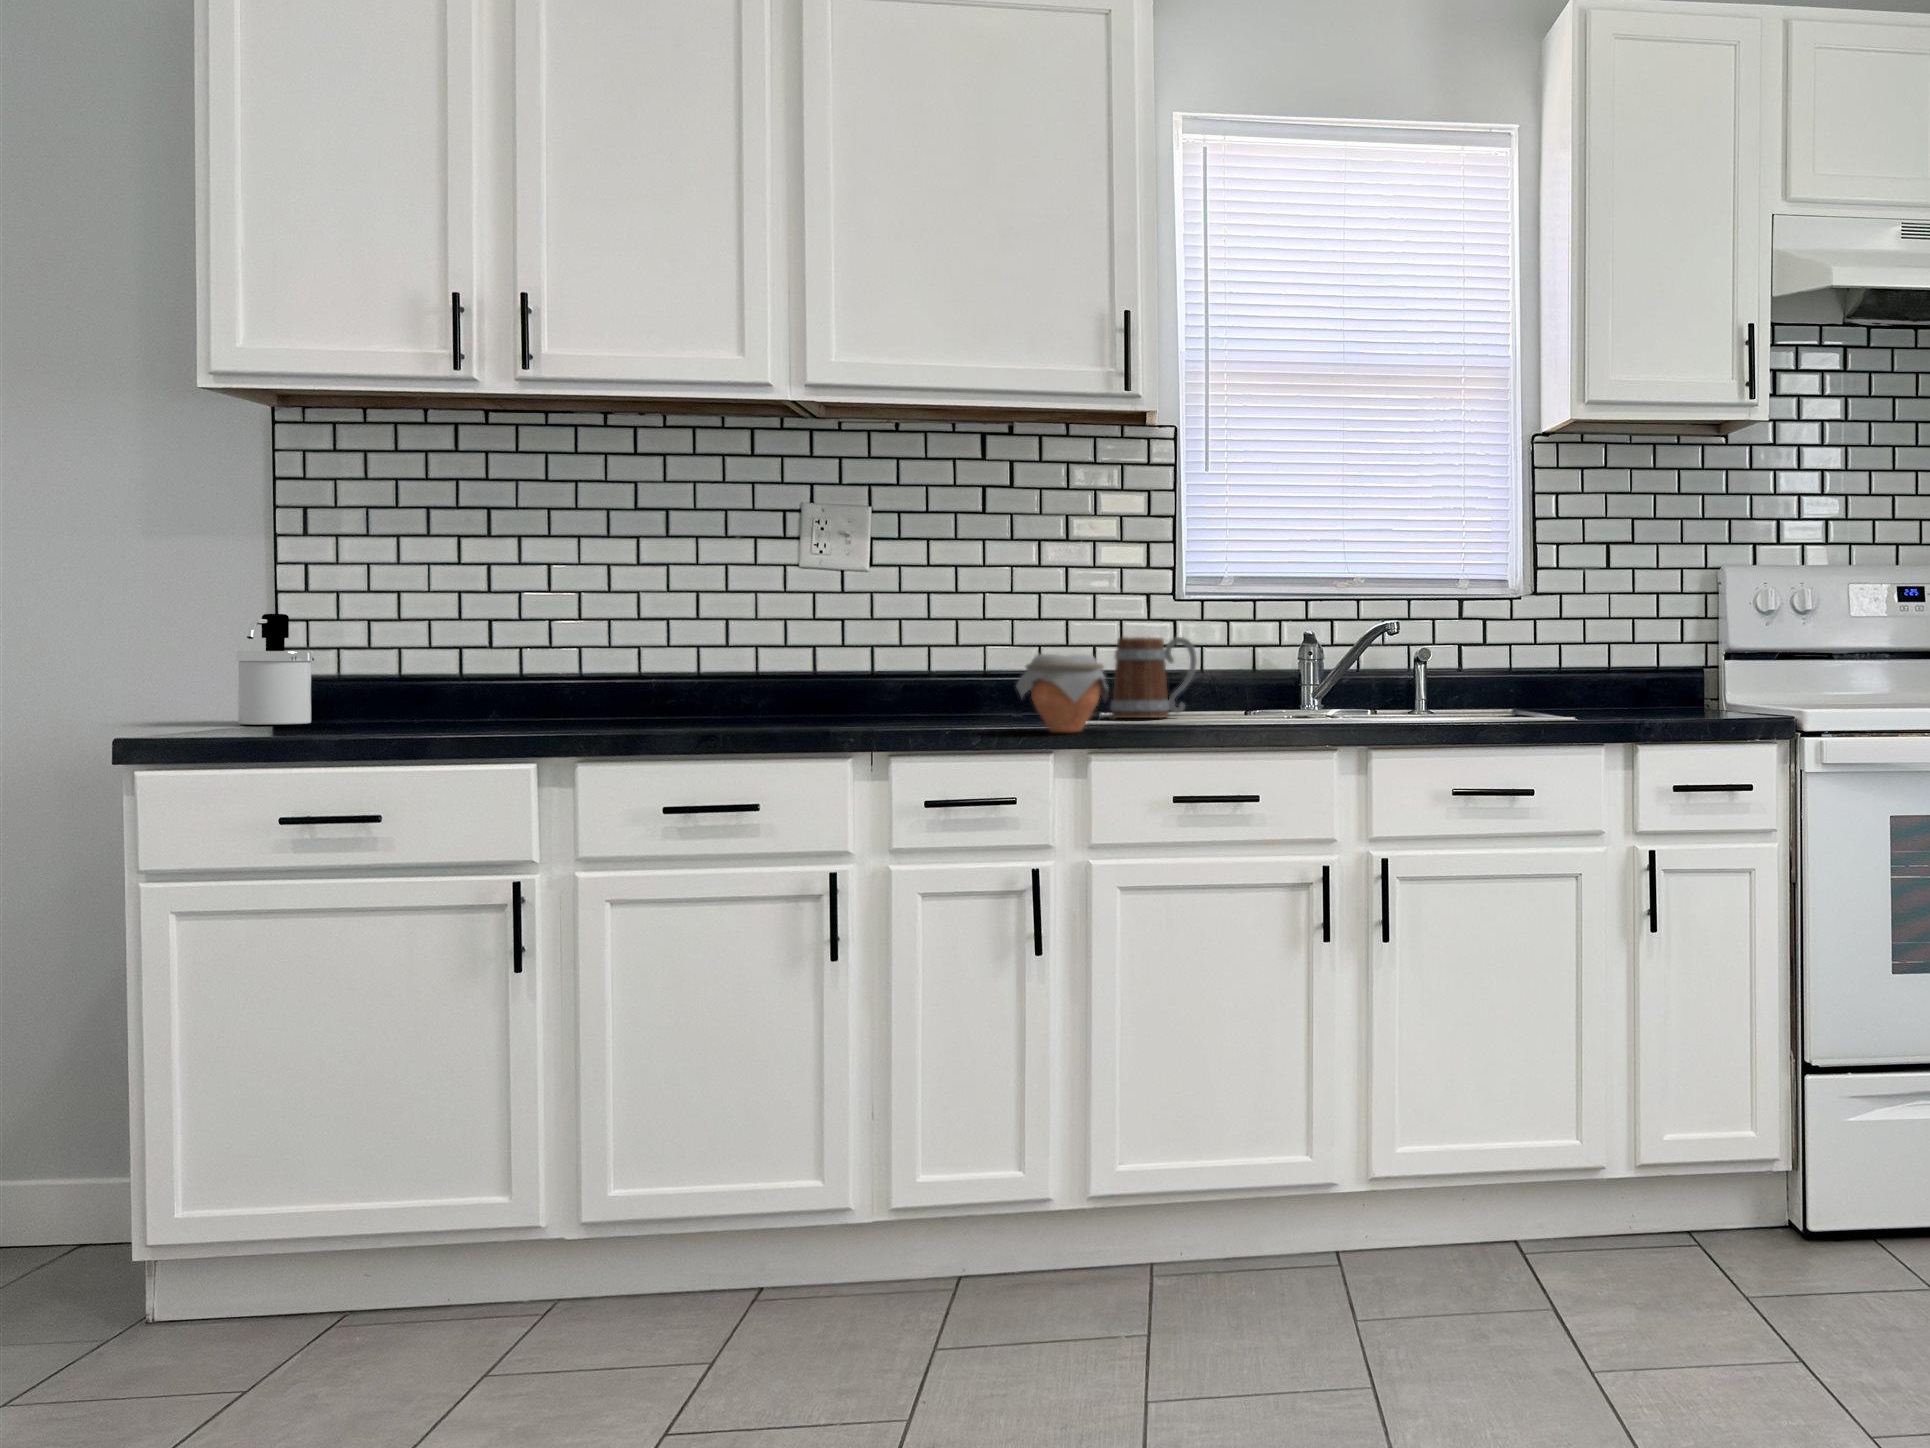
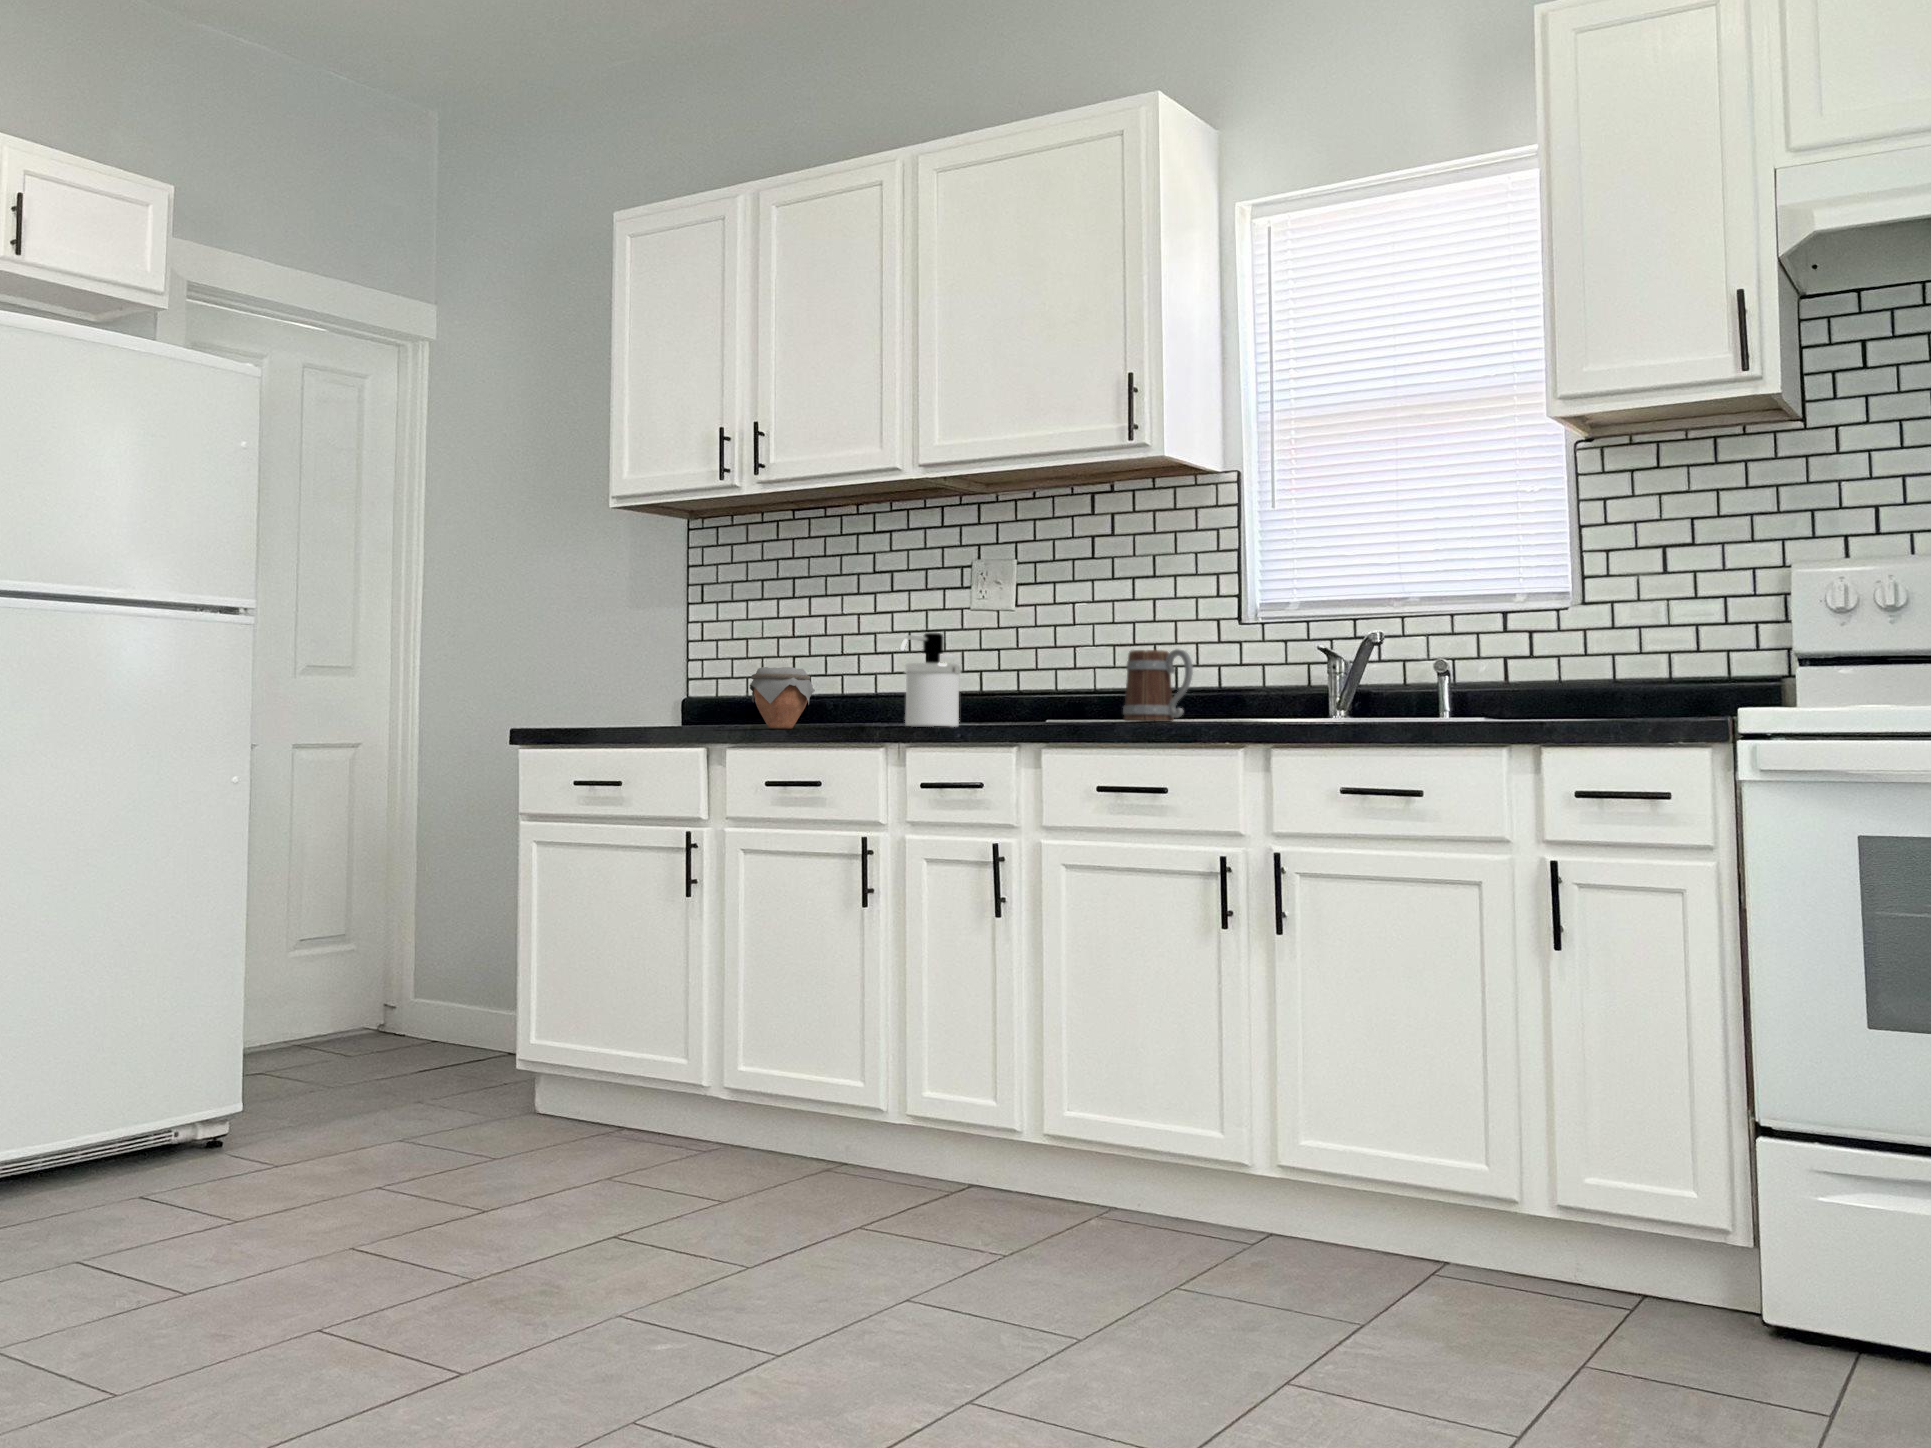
soap dispenser: present [236,614,314,725] -> present [900,633,961,727]
jar: present [1016,654,1109,732] -> present [750,667,815,729]

